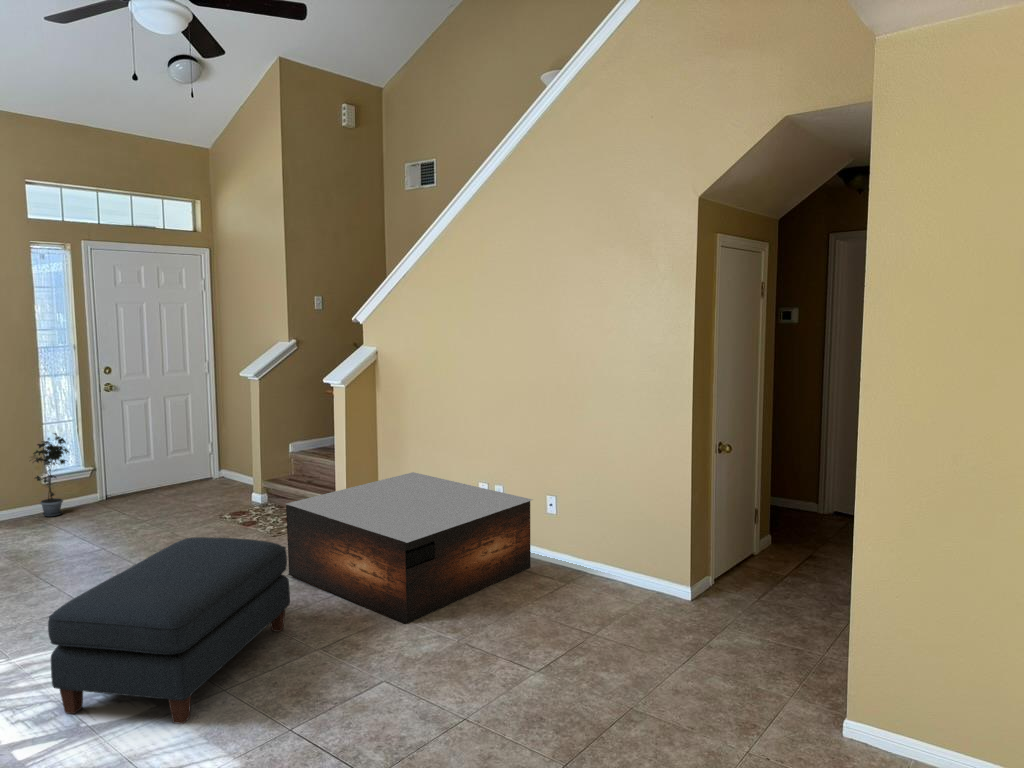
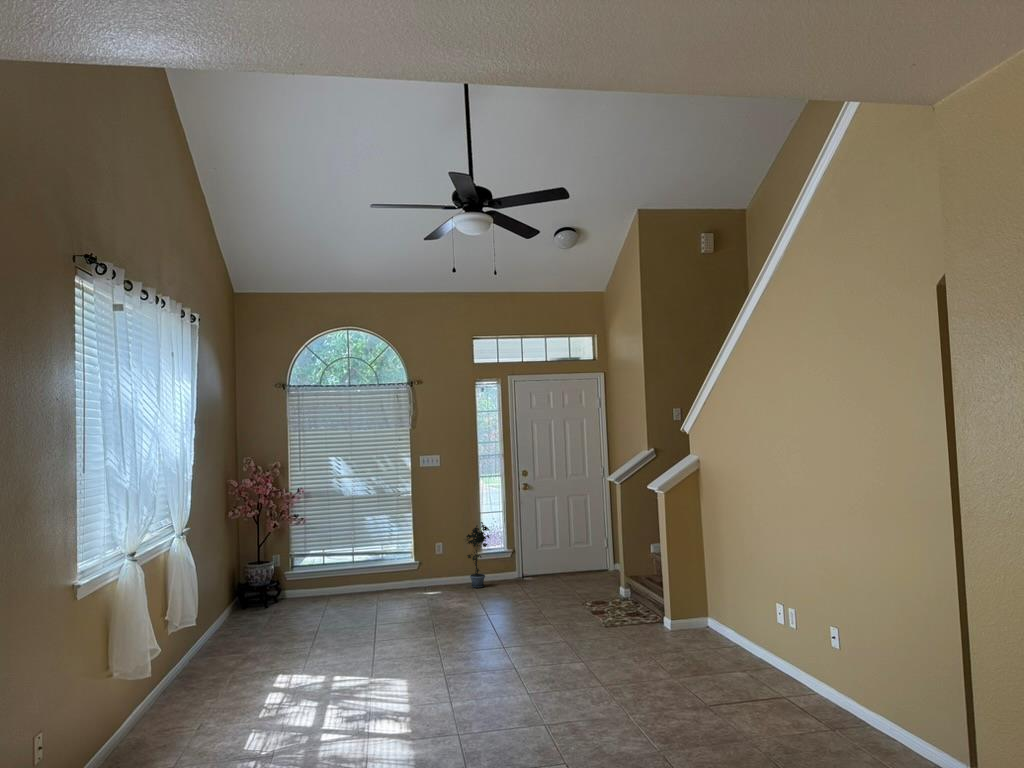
coffee table: present [286,472,533,624] -> none [581,582,815,723]
ottoman: present [48,537,290,724] -> none [354,608,546,750]

